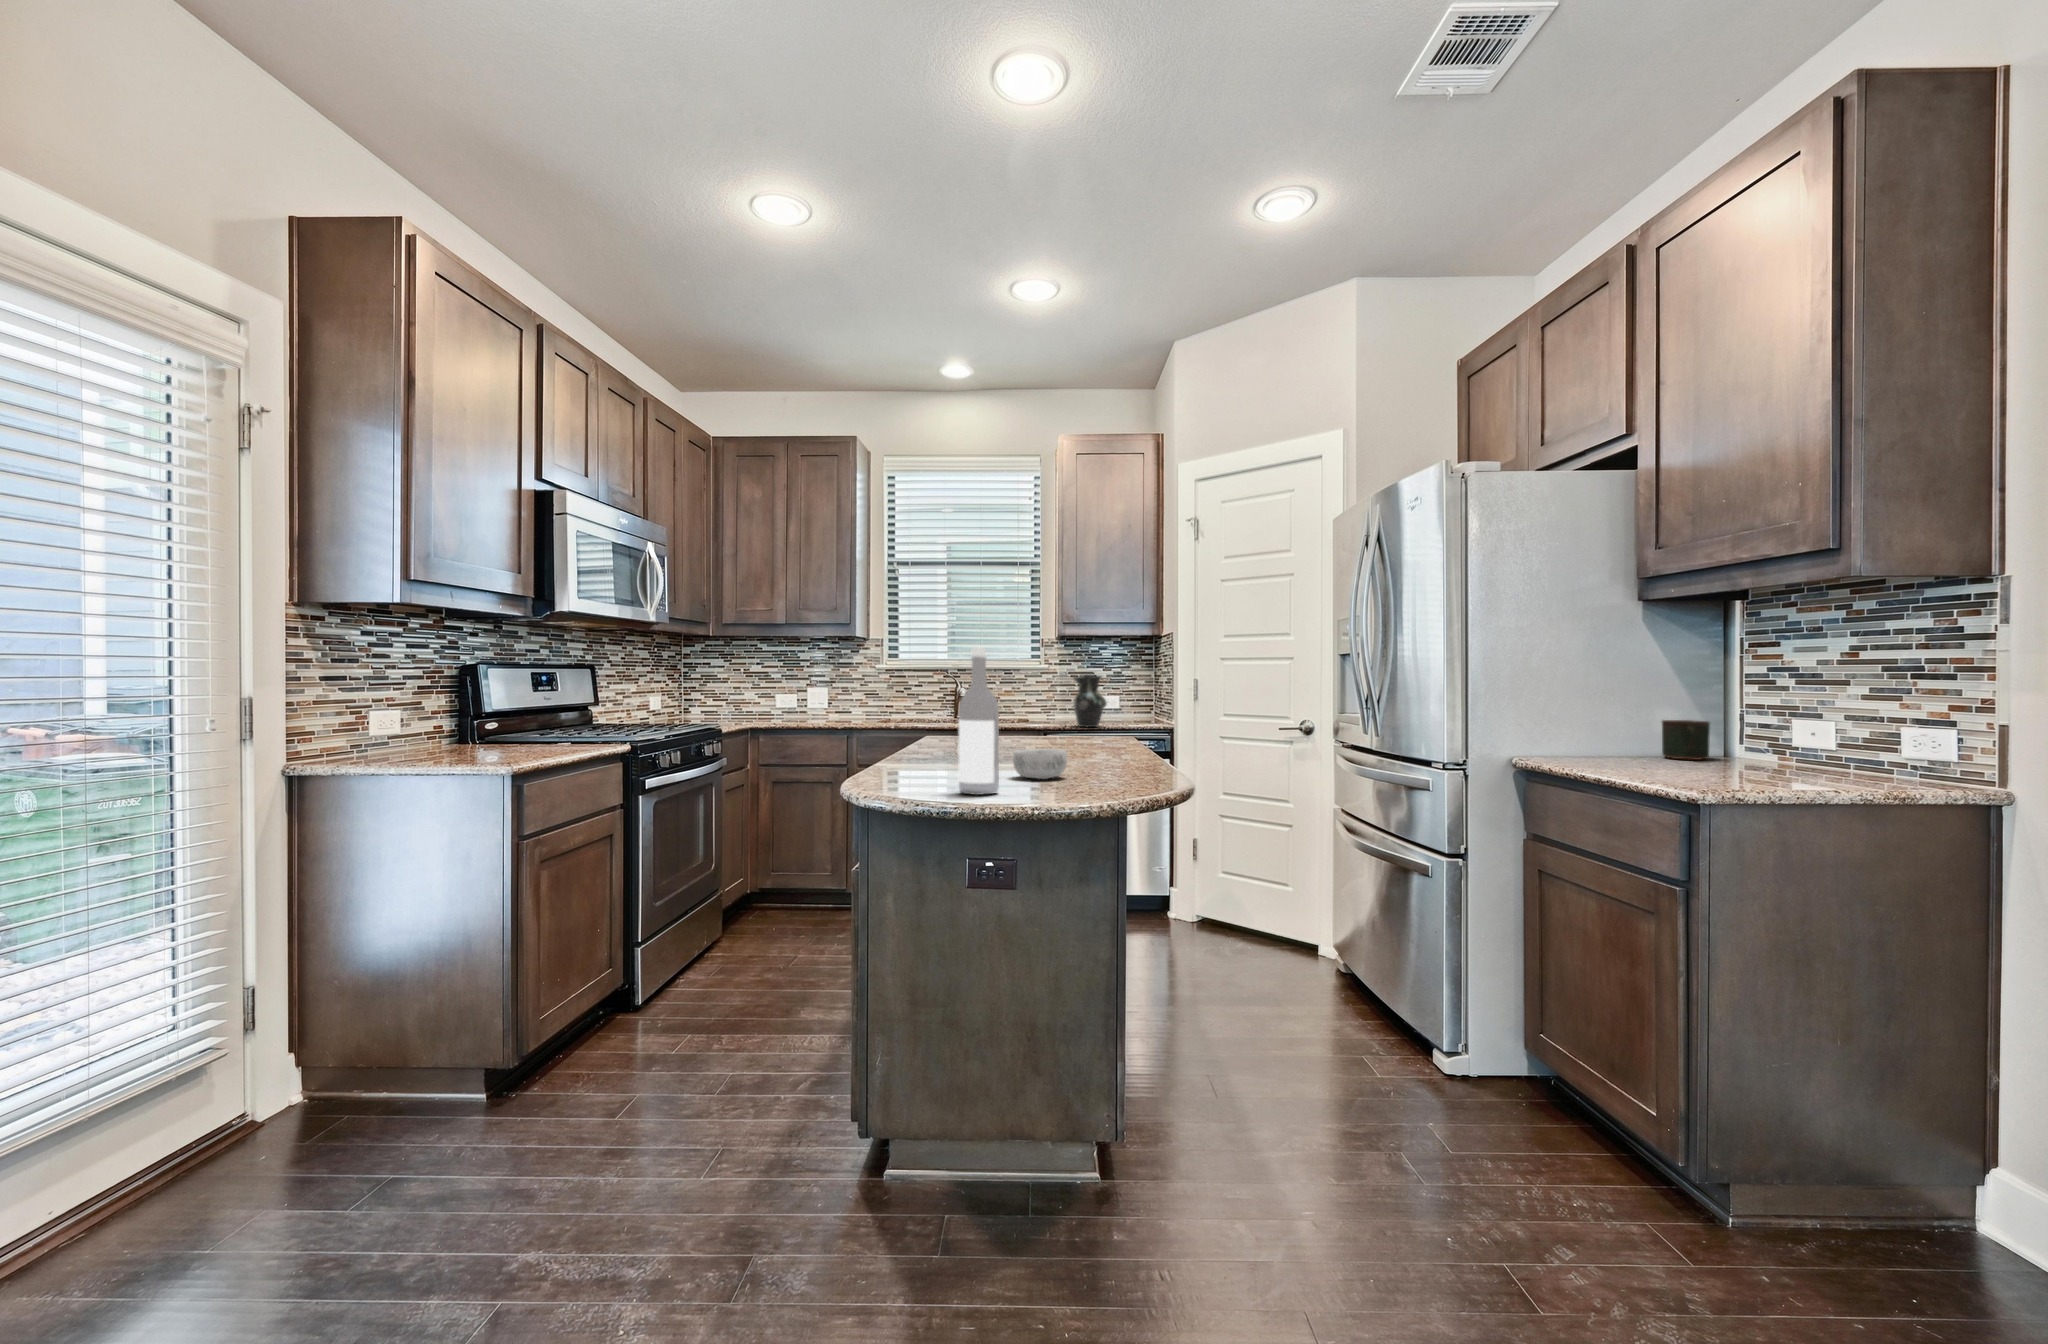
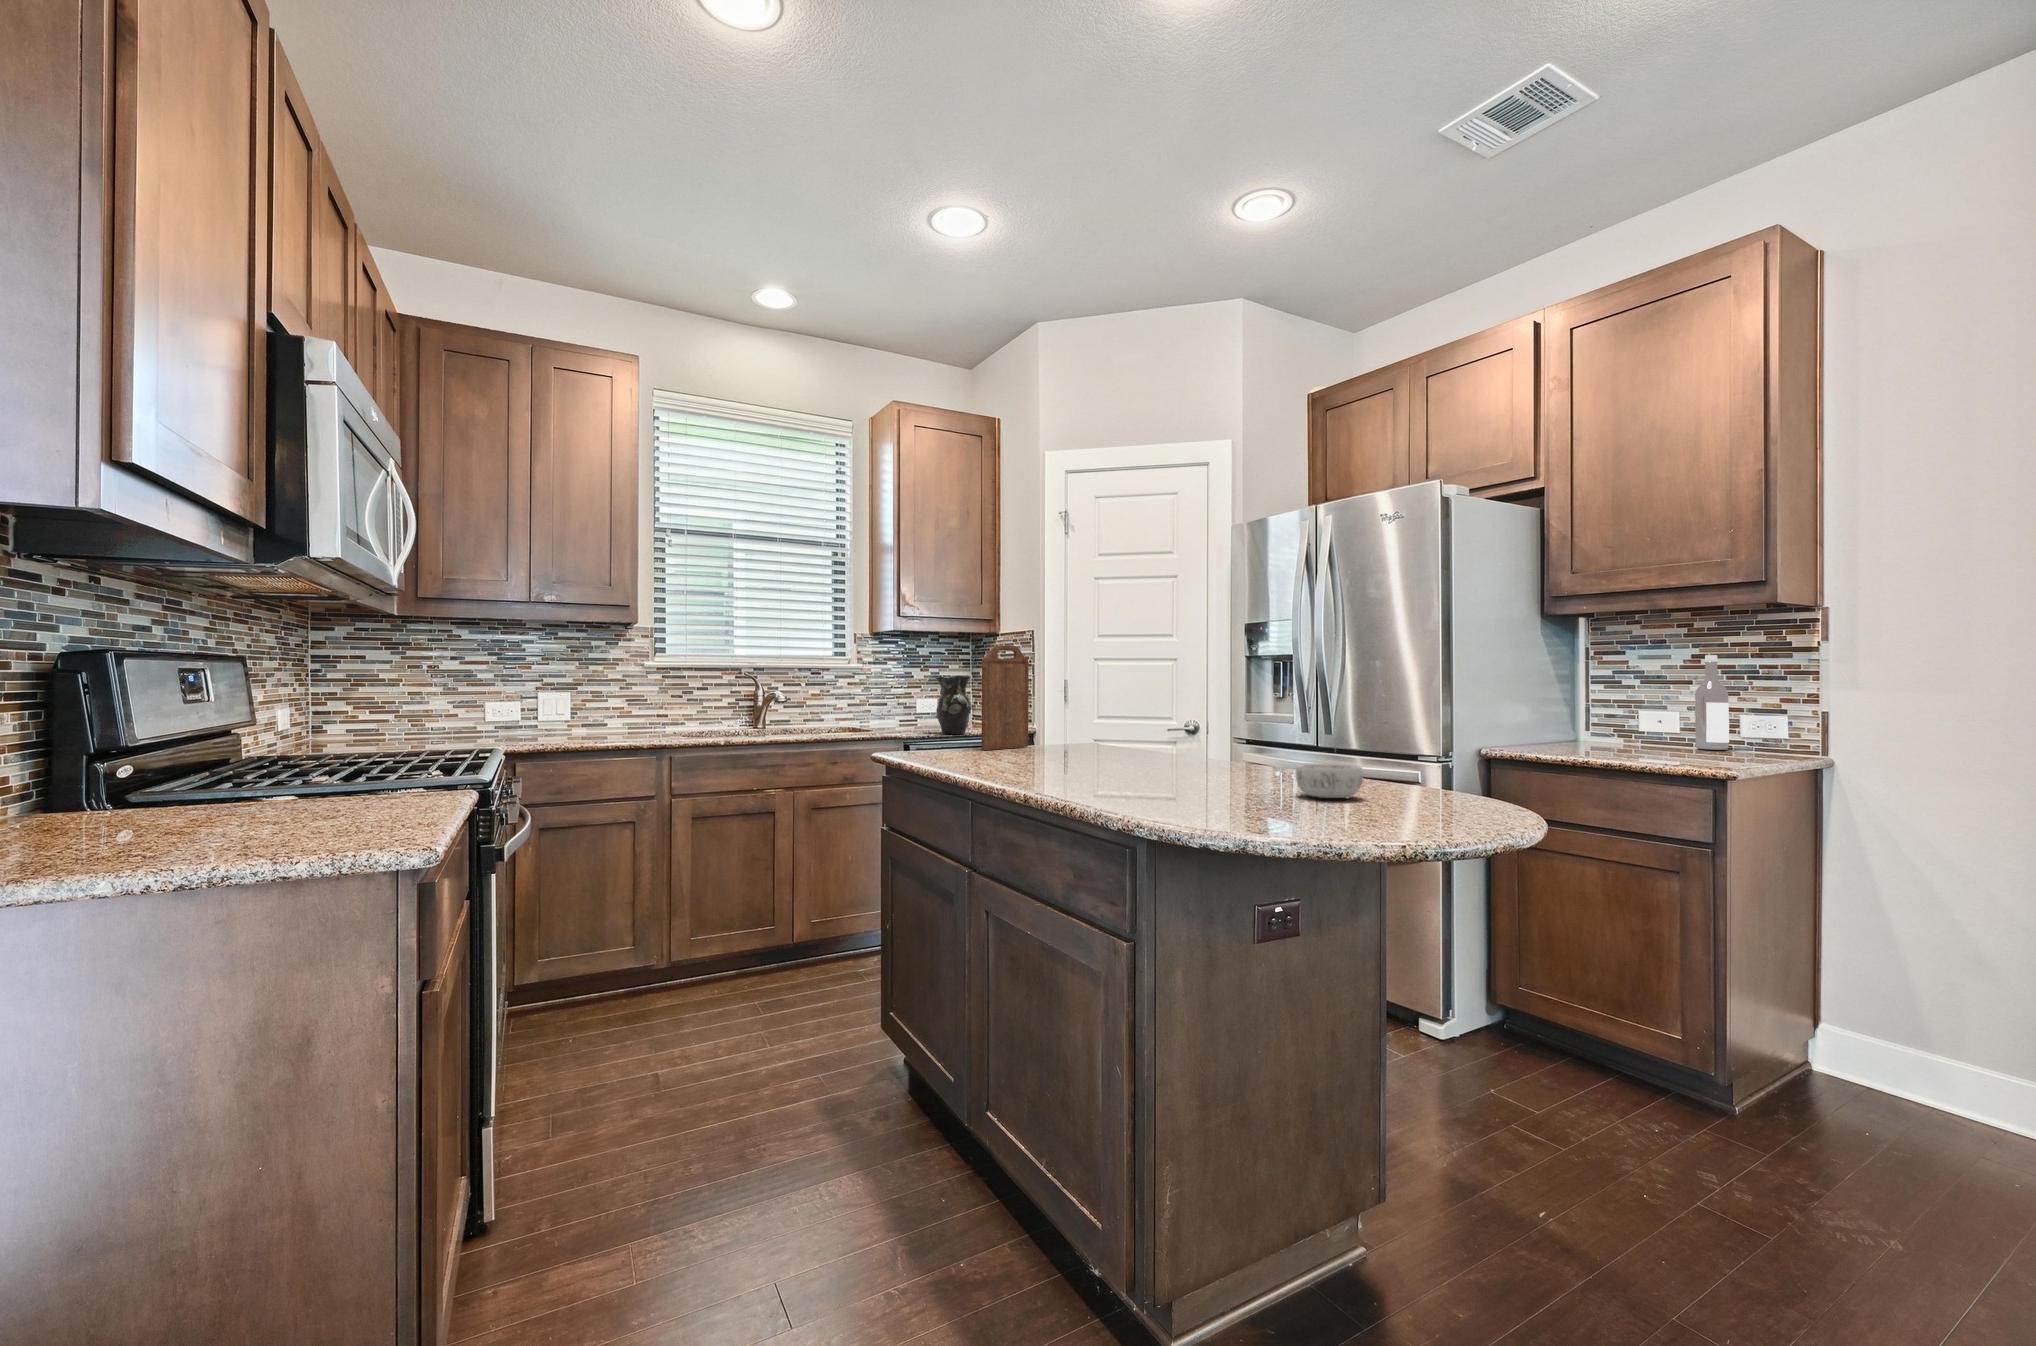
wine bottle: present [958,646,999,795] -> present [1695,655,1729,750]
cutting board: none [1023,649,1074,738] -> present [982,645,1029,750]
mug: present [1662,720,1710,760] -> none [1562,712,1601,743]

